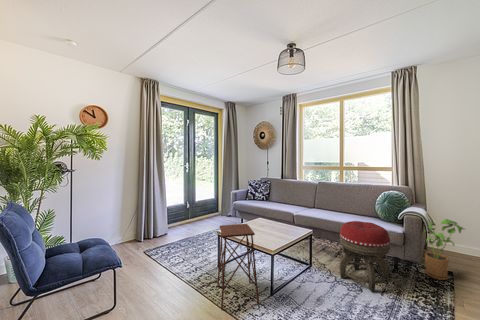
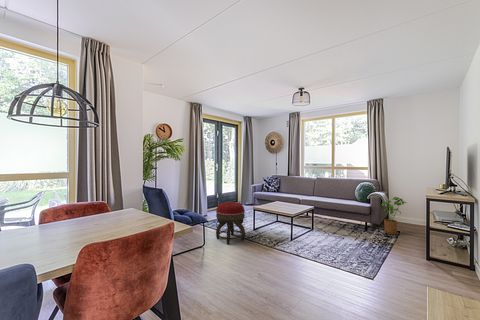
footstool: present [339,221,390,292] -> present [216,202,245,244]
side table: present [217,224,259,310] -> none [256,199,284,246]

